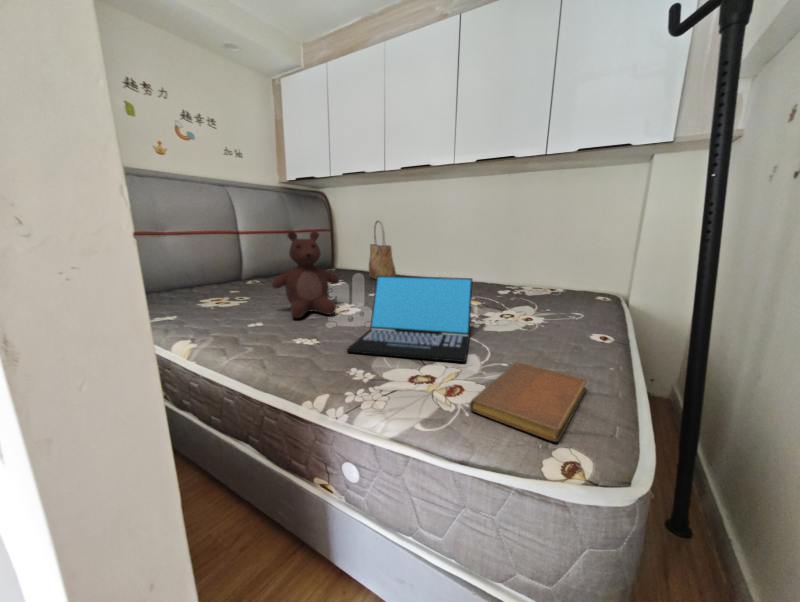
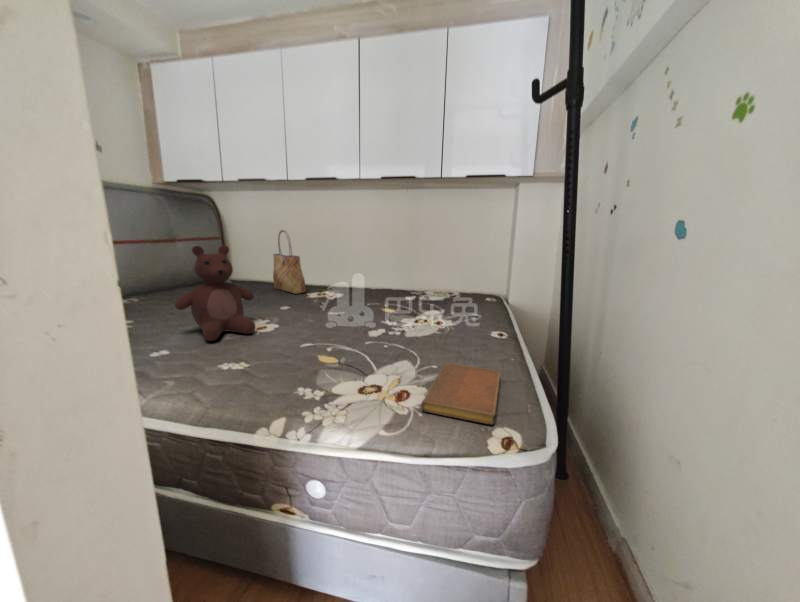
laptop: present [347,276,473,362] -> none [286,290,403,372]

